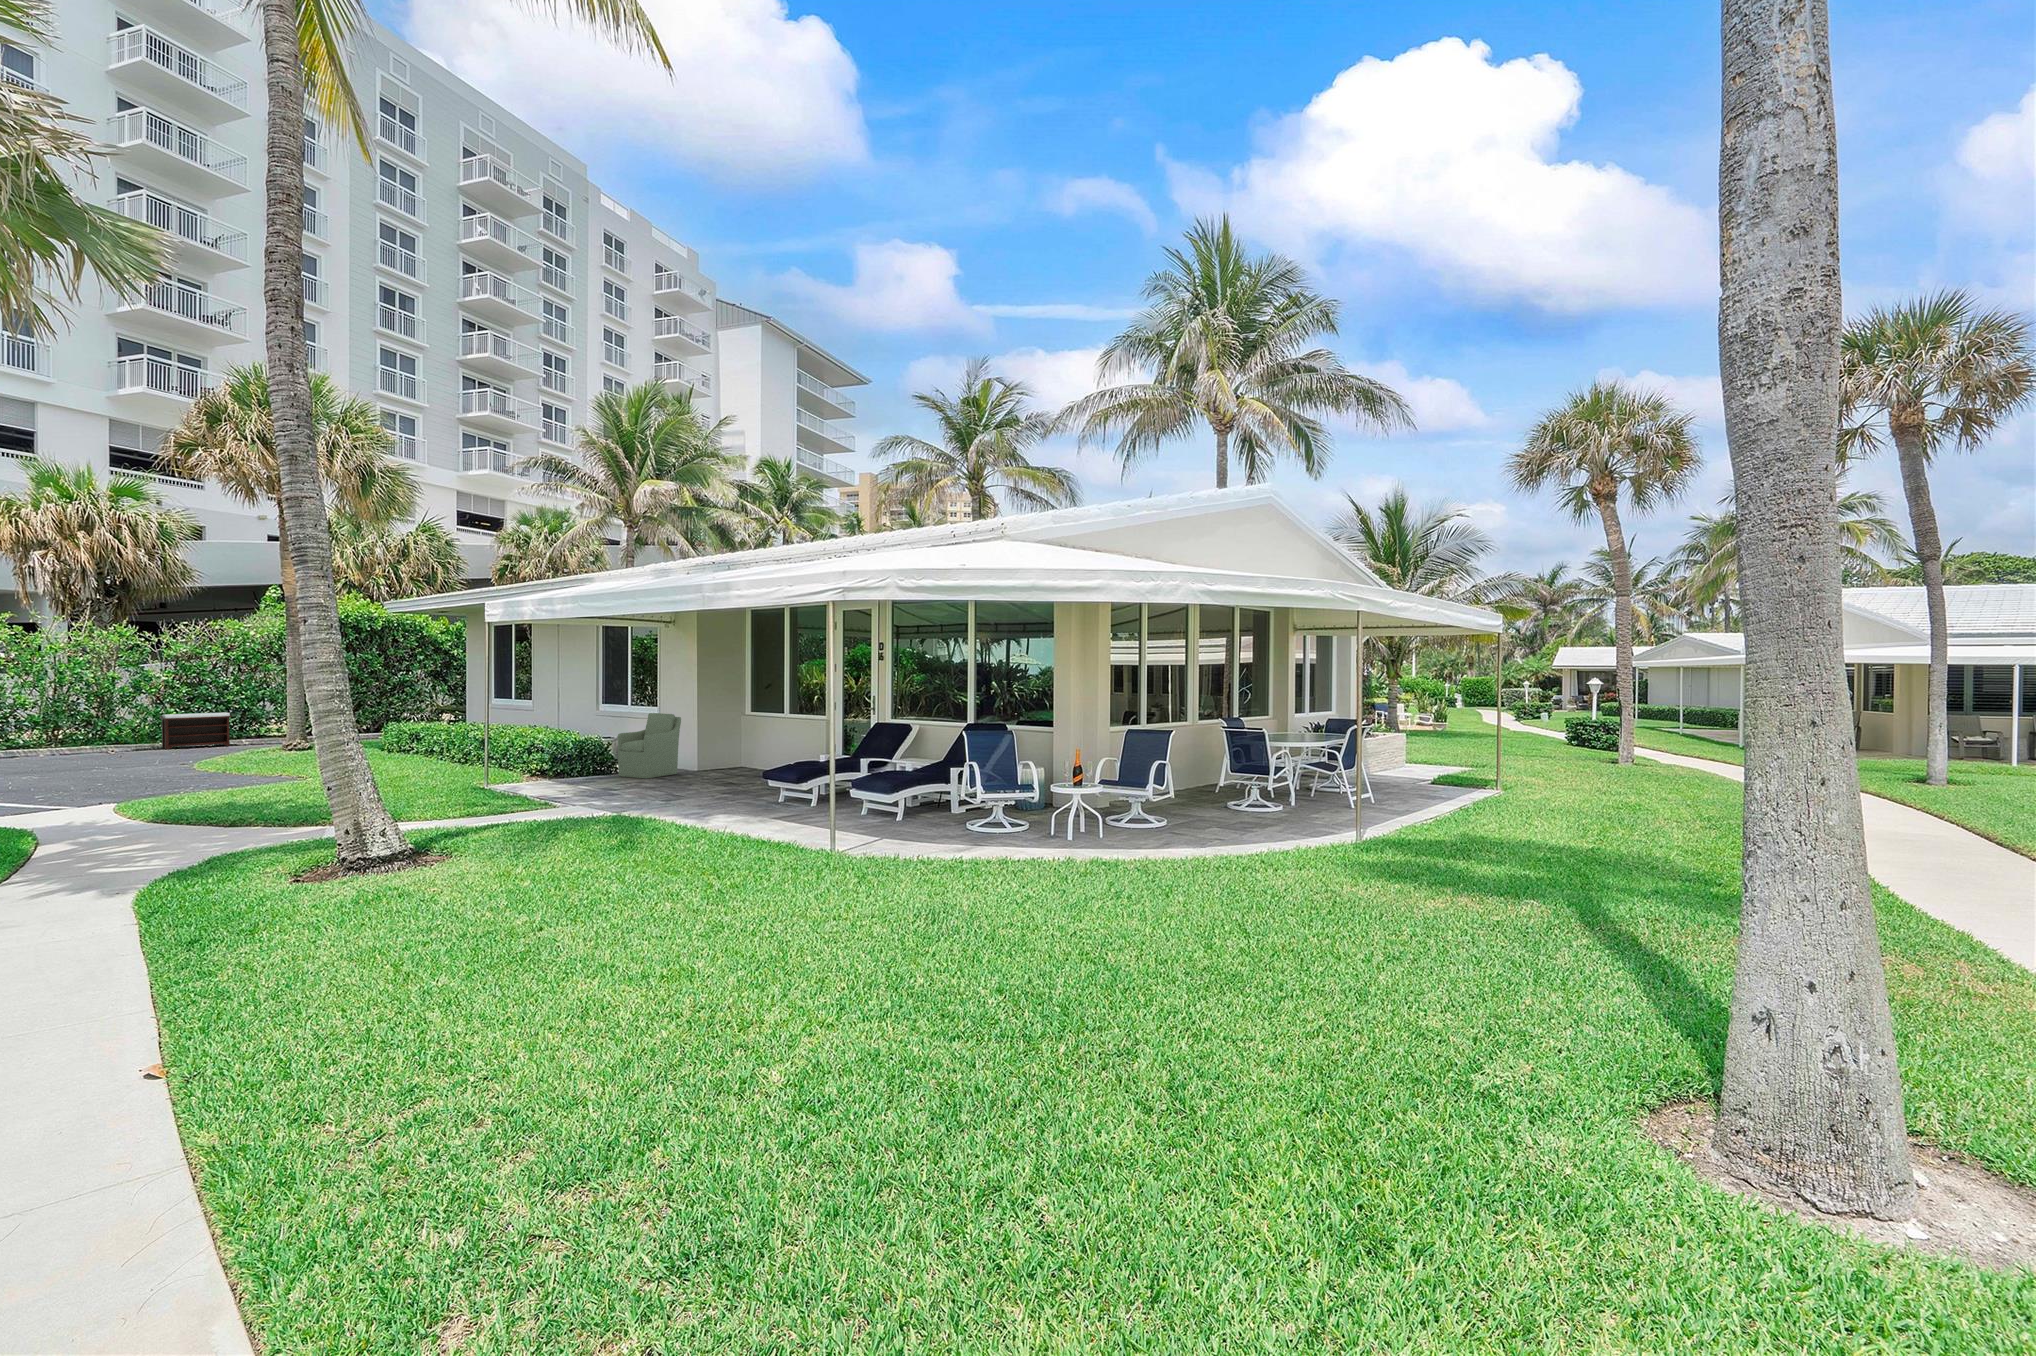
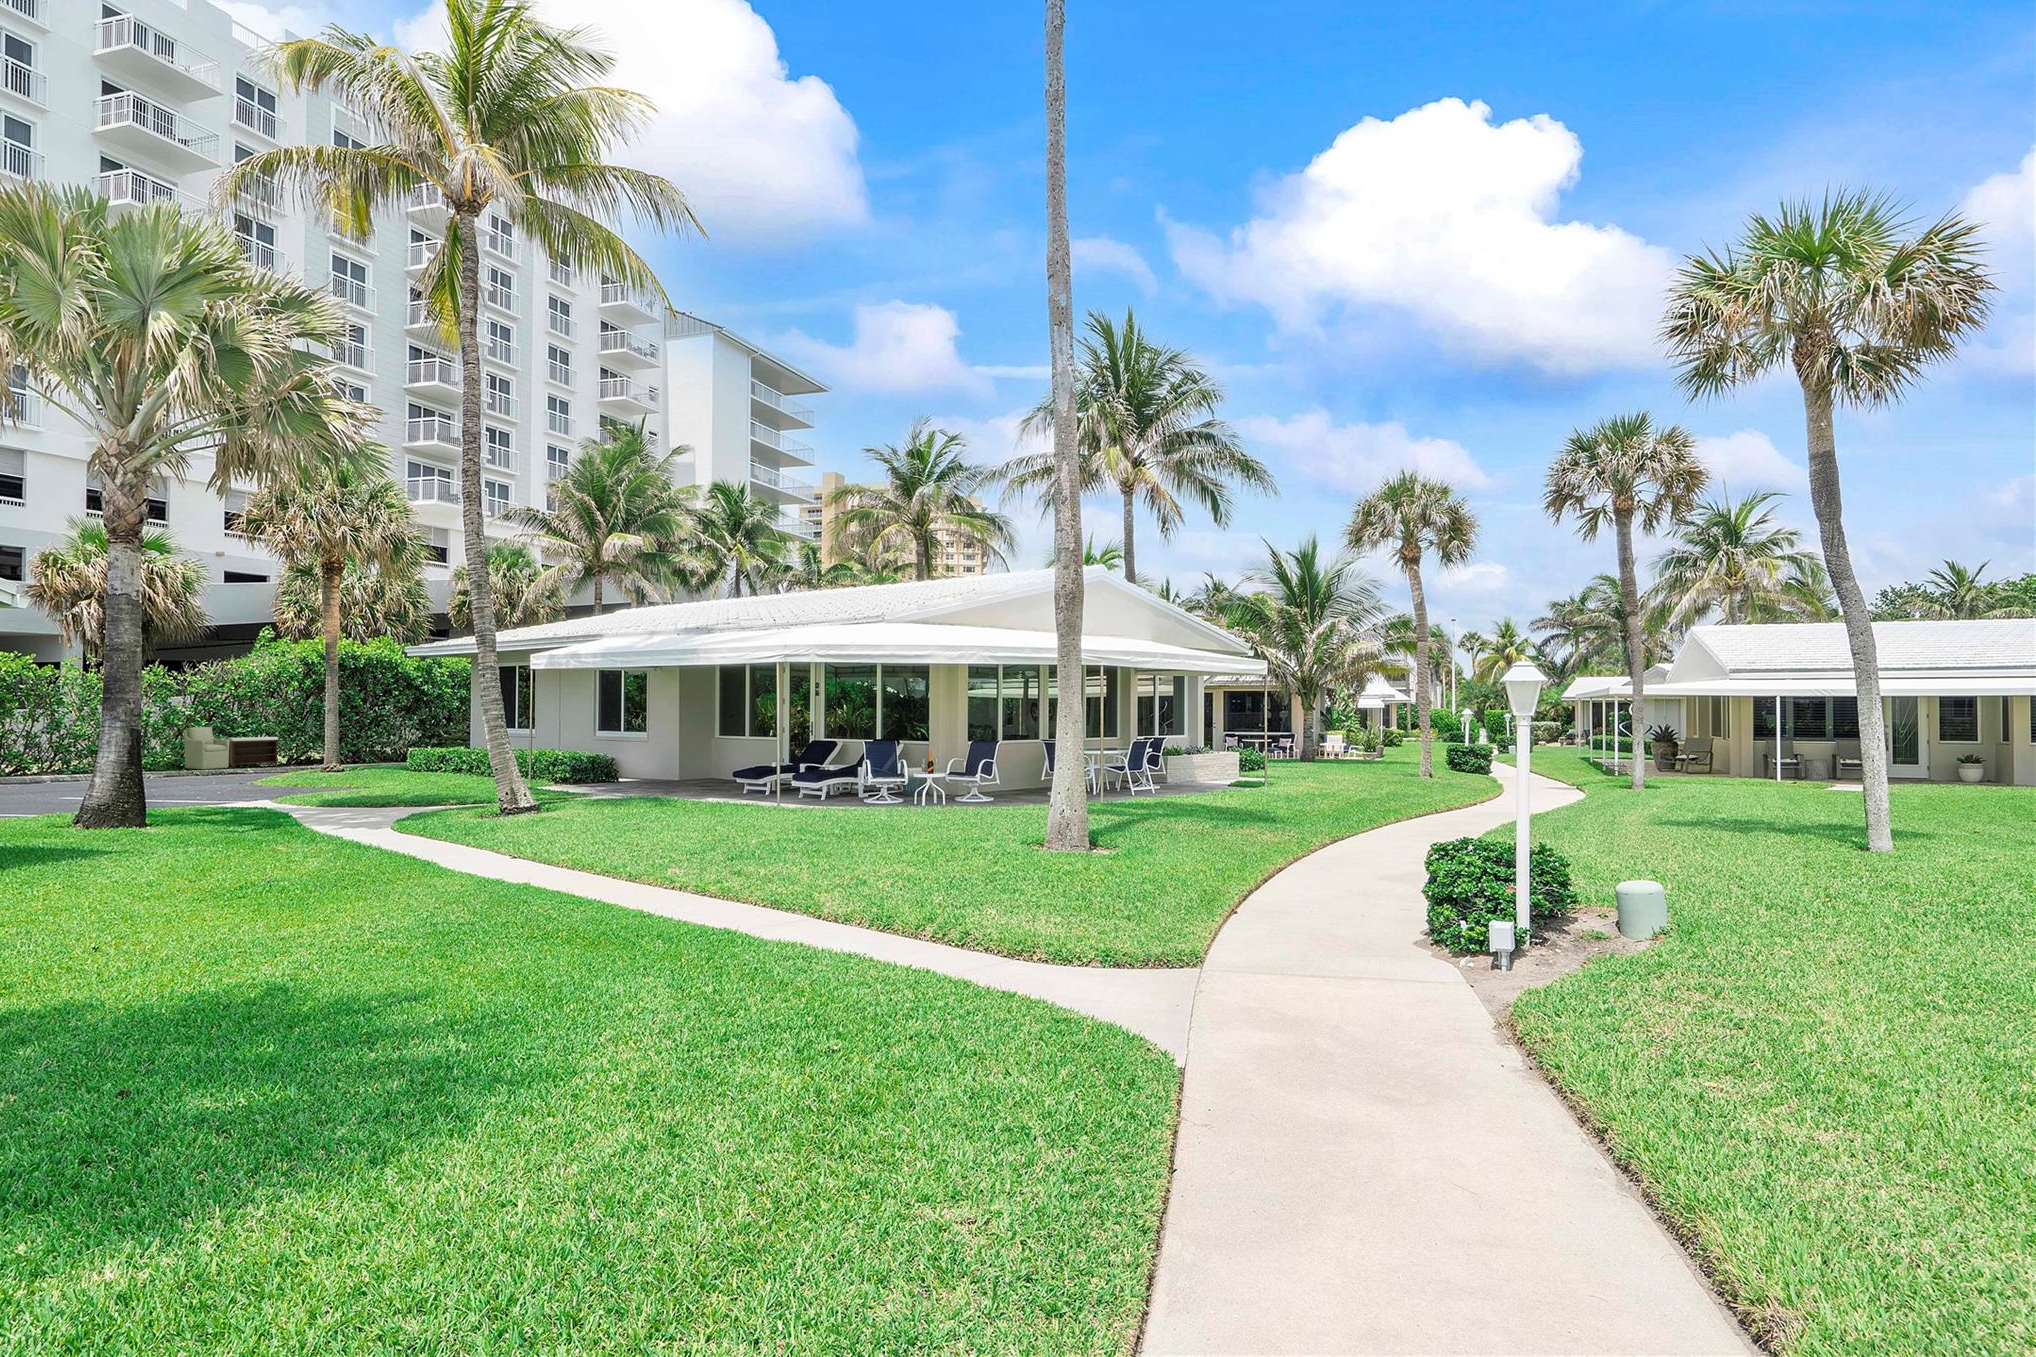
chair: present [617,713,681,779] -> present [183,727,229,769]

